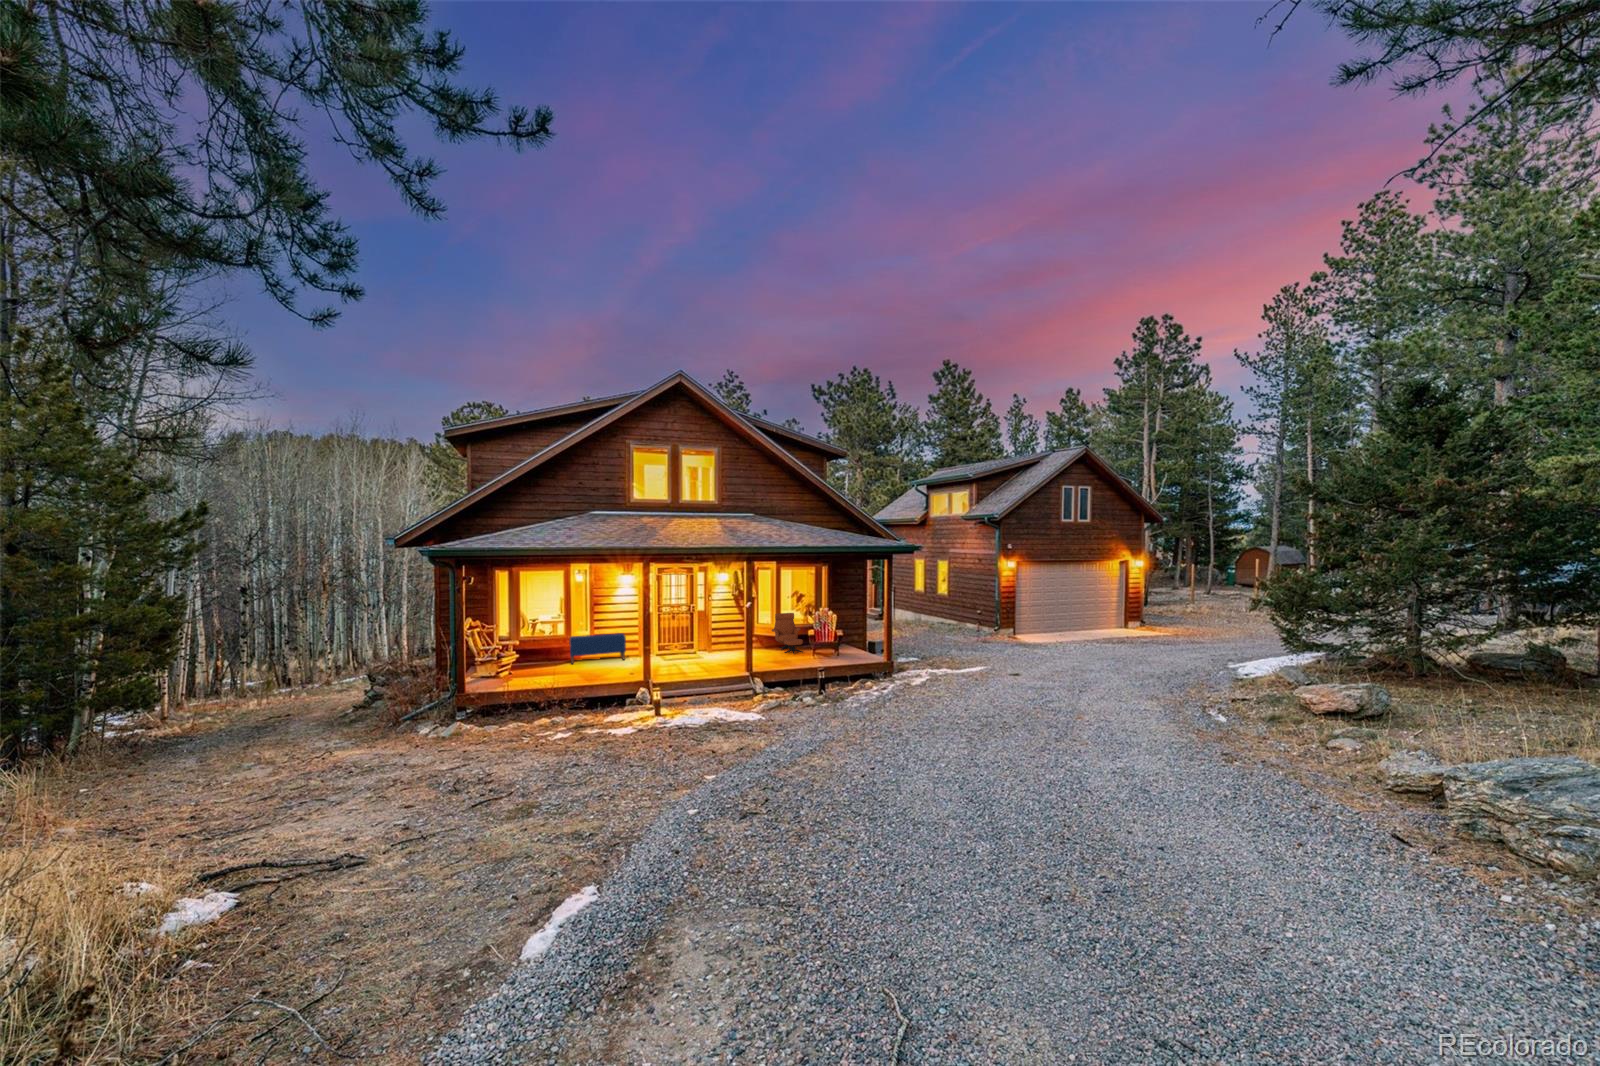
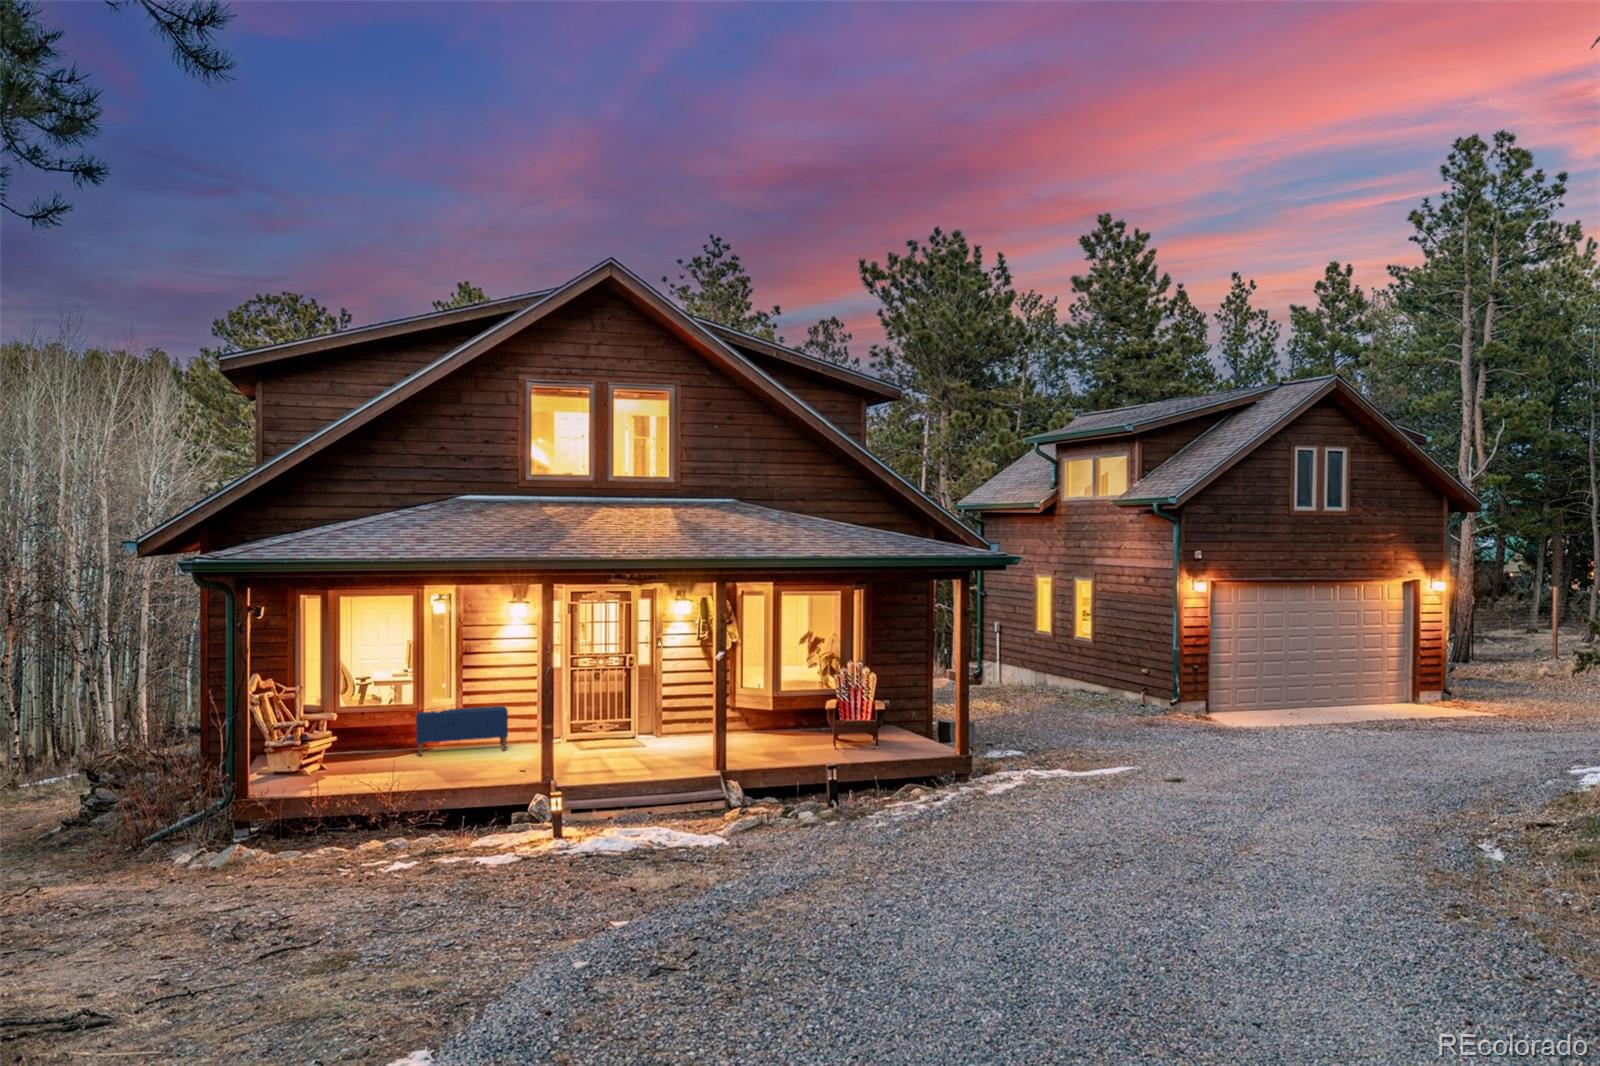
lounge chair: present [772,613,803,654] -> none [755,673,807,742]

